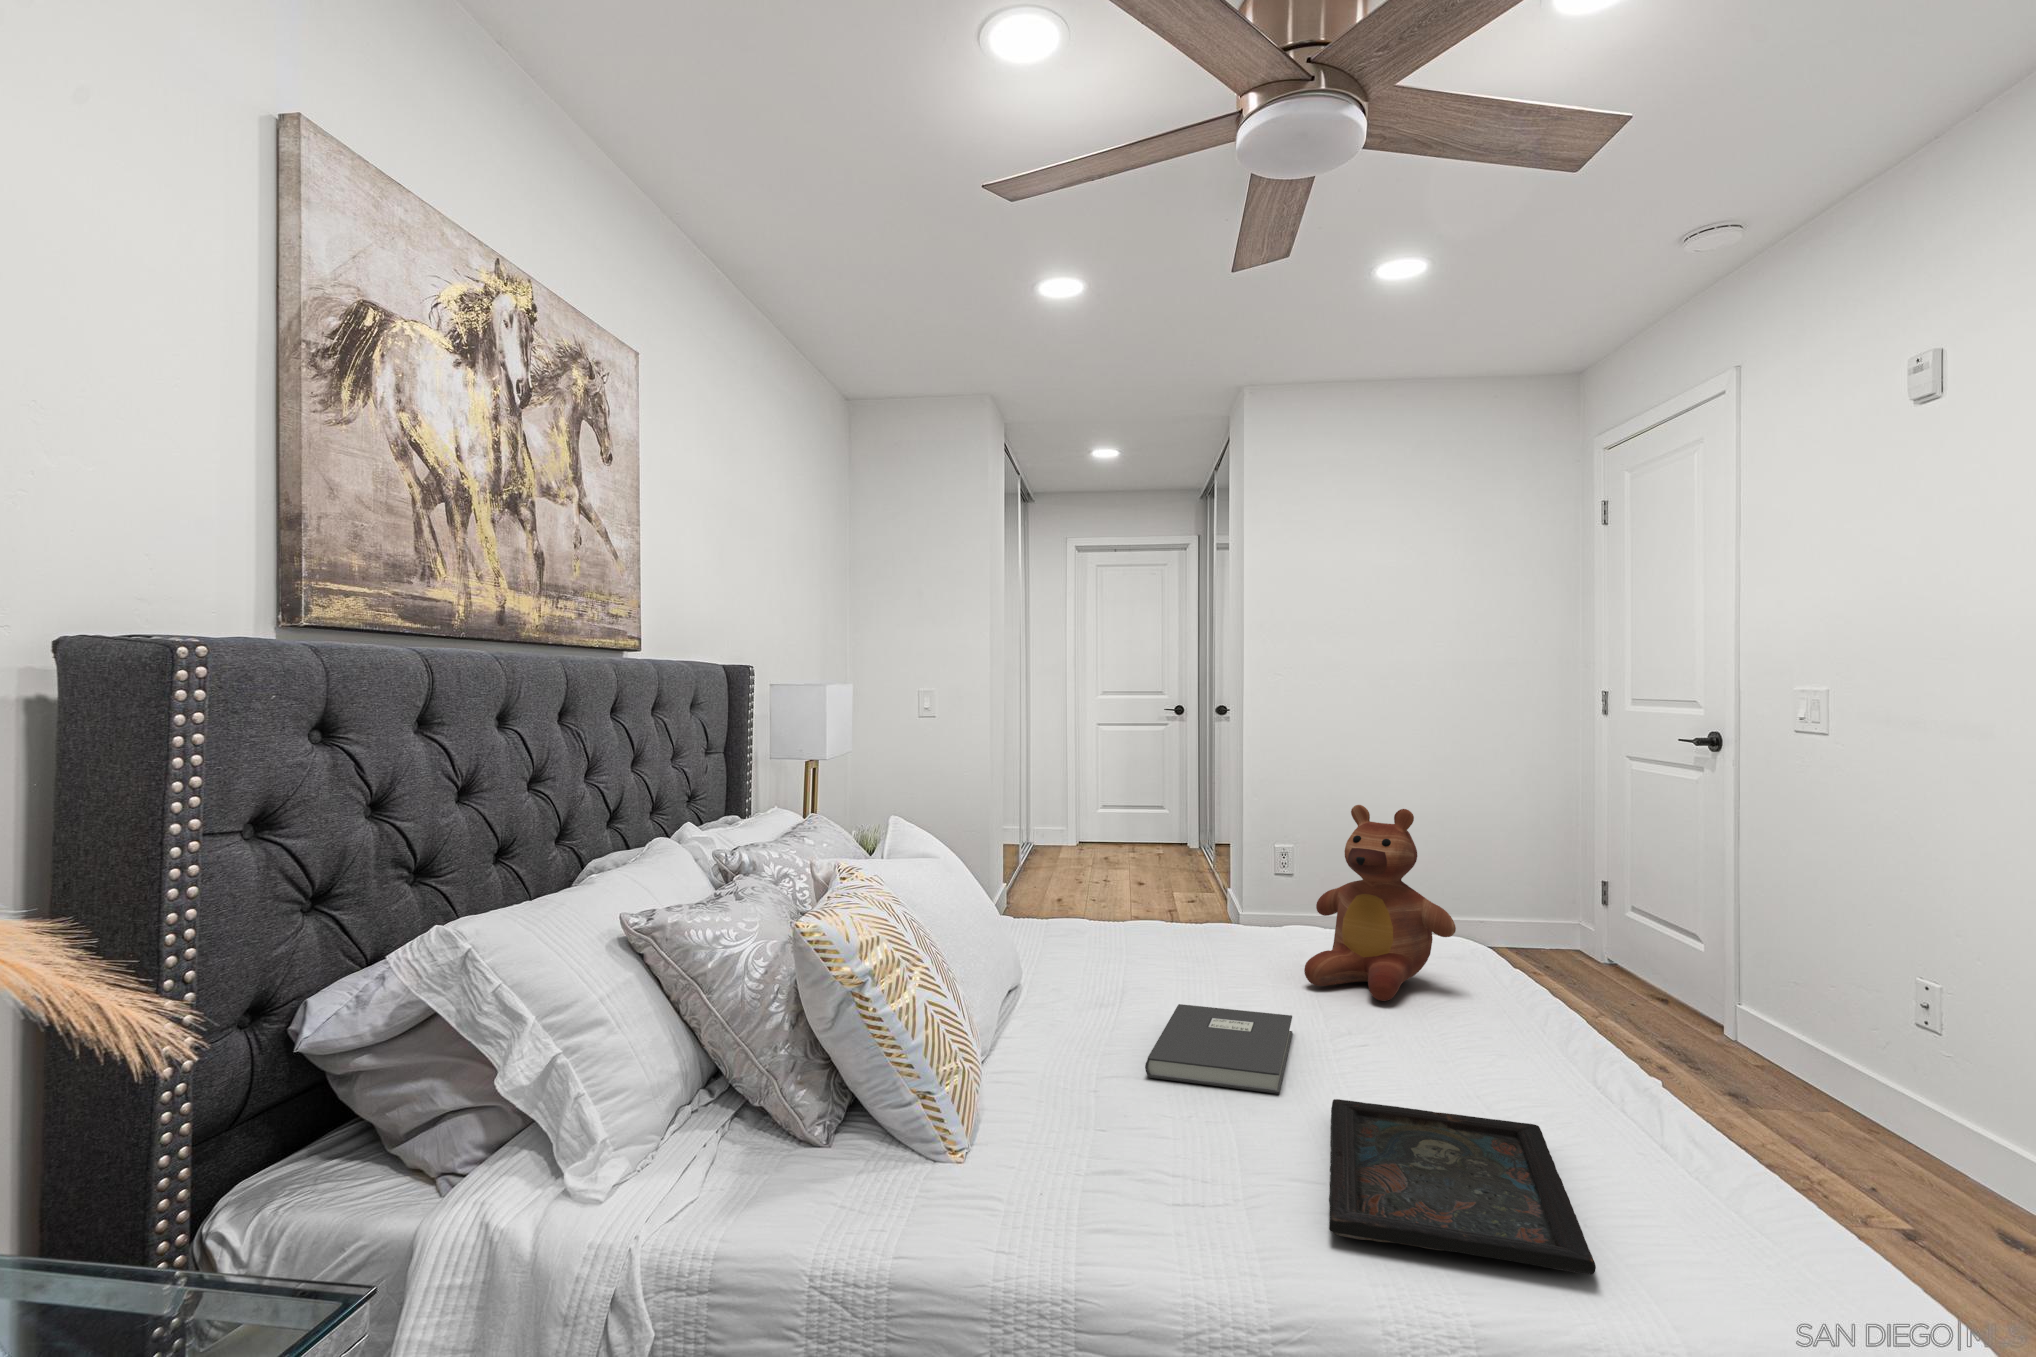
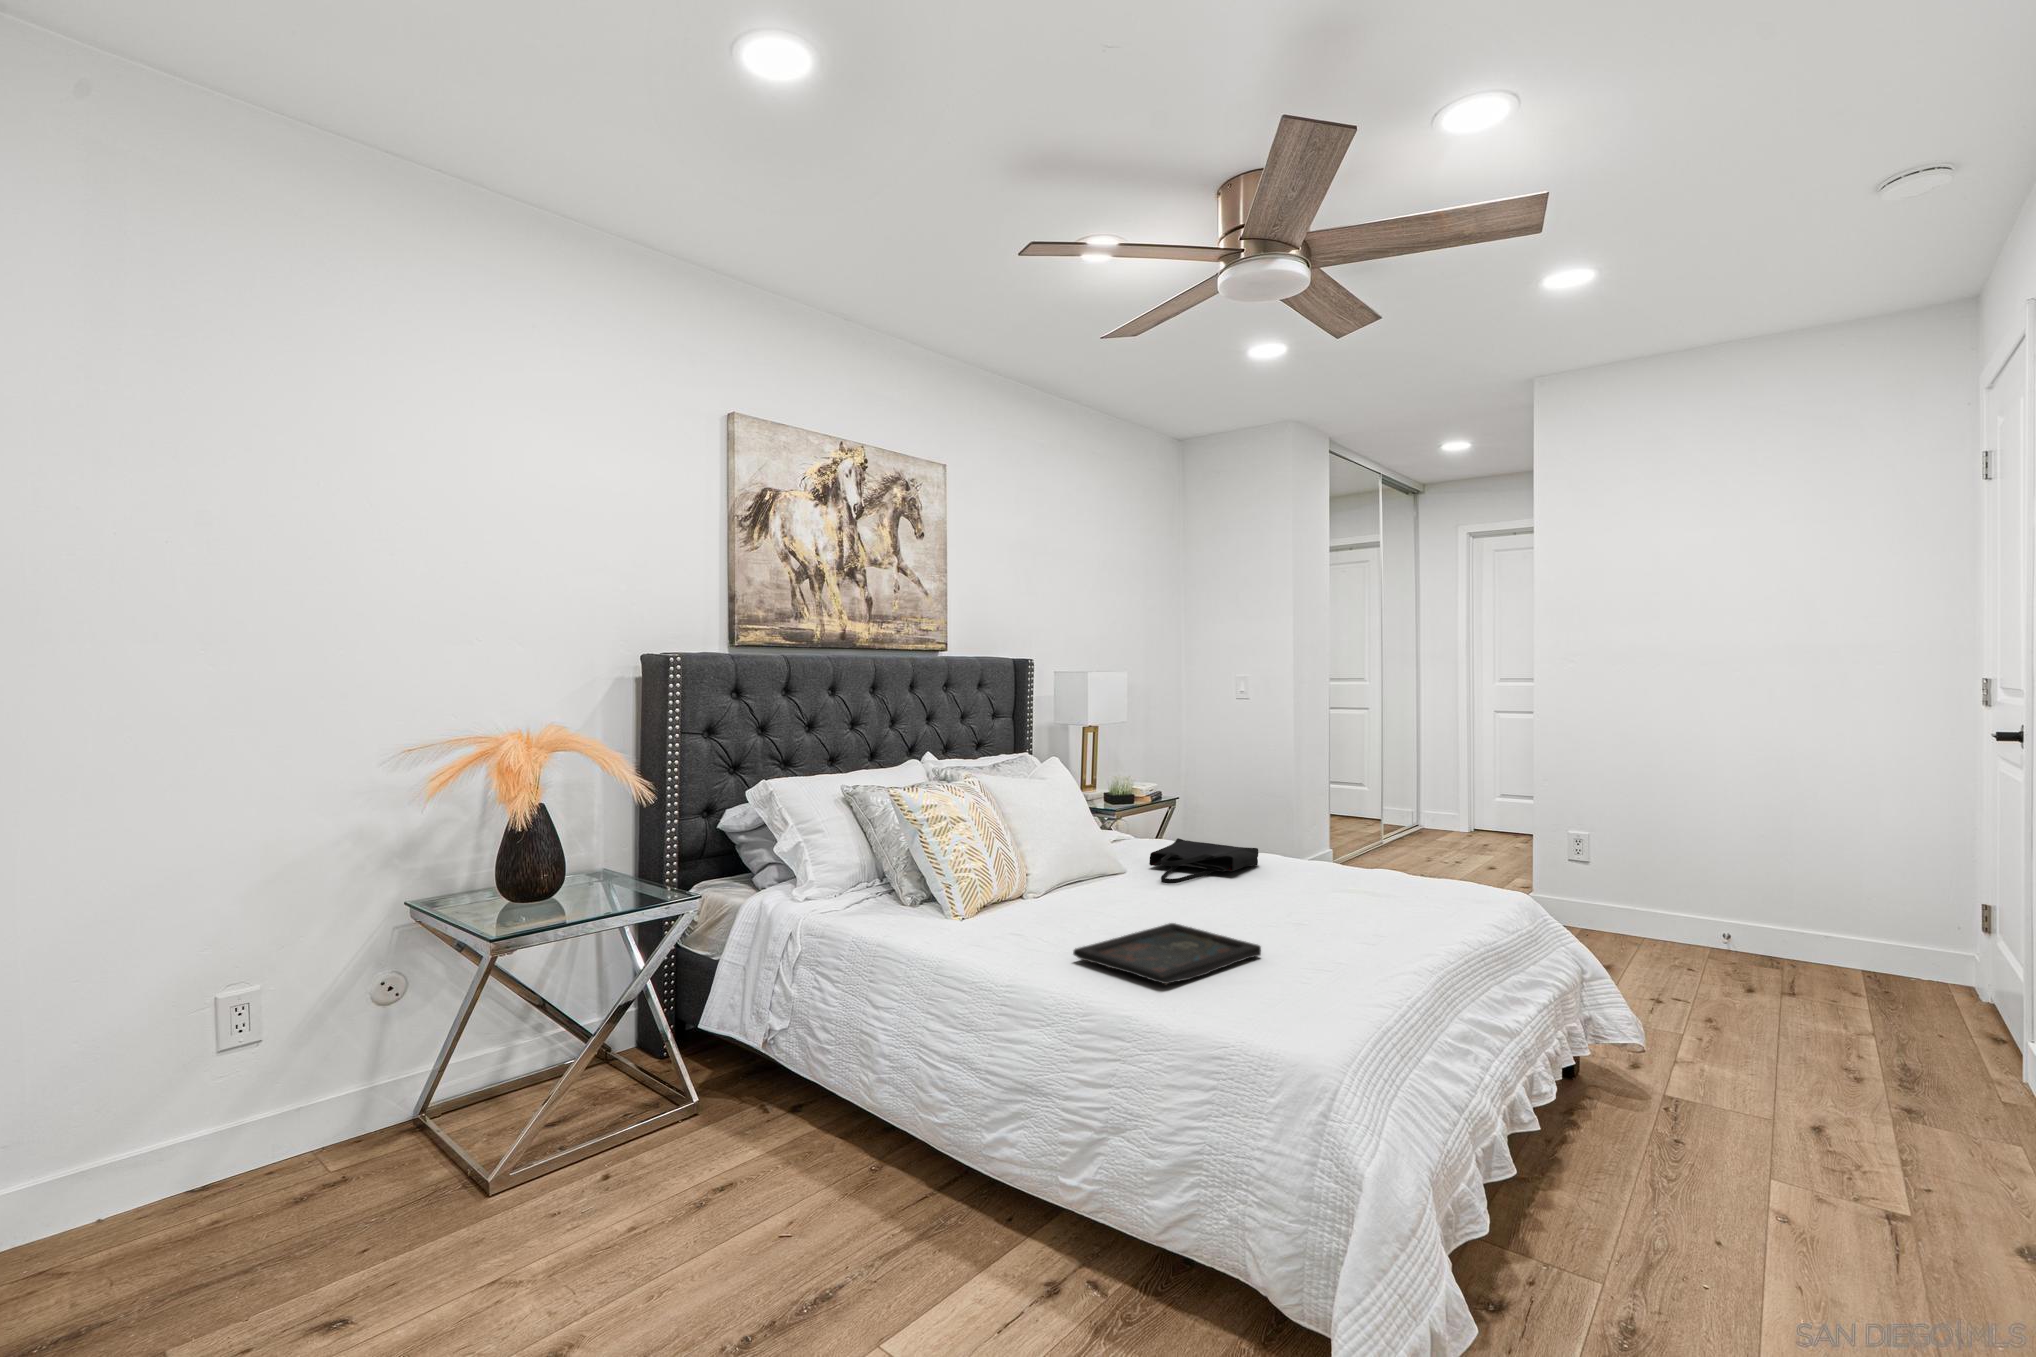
teddy bear: present [1304,805,1456,1001] -> none [1290,765,1393,900]
tote bag: none [1064,922,1203,1005] -> present [1150,838,1258,884]
book: present [1145,1004,1292,1094] -> none [1104,881,1230,922]

